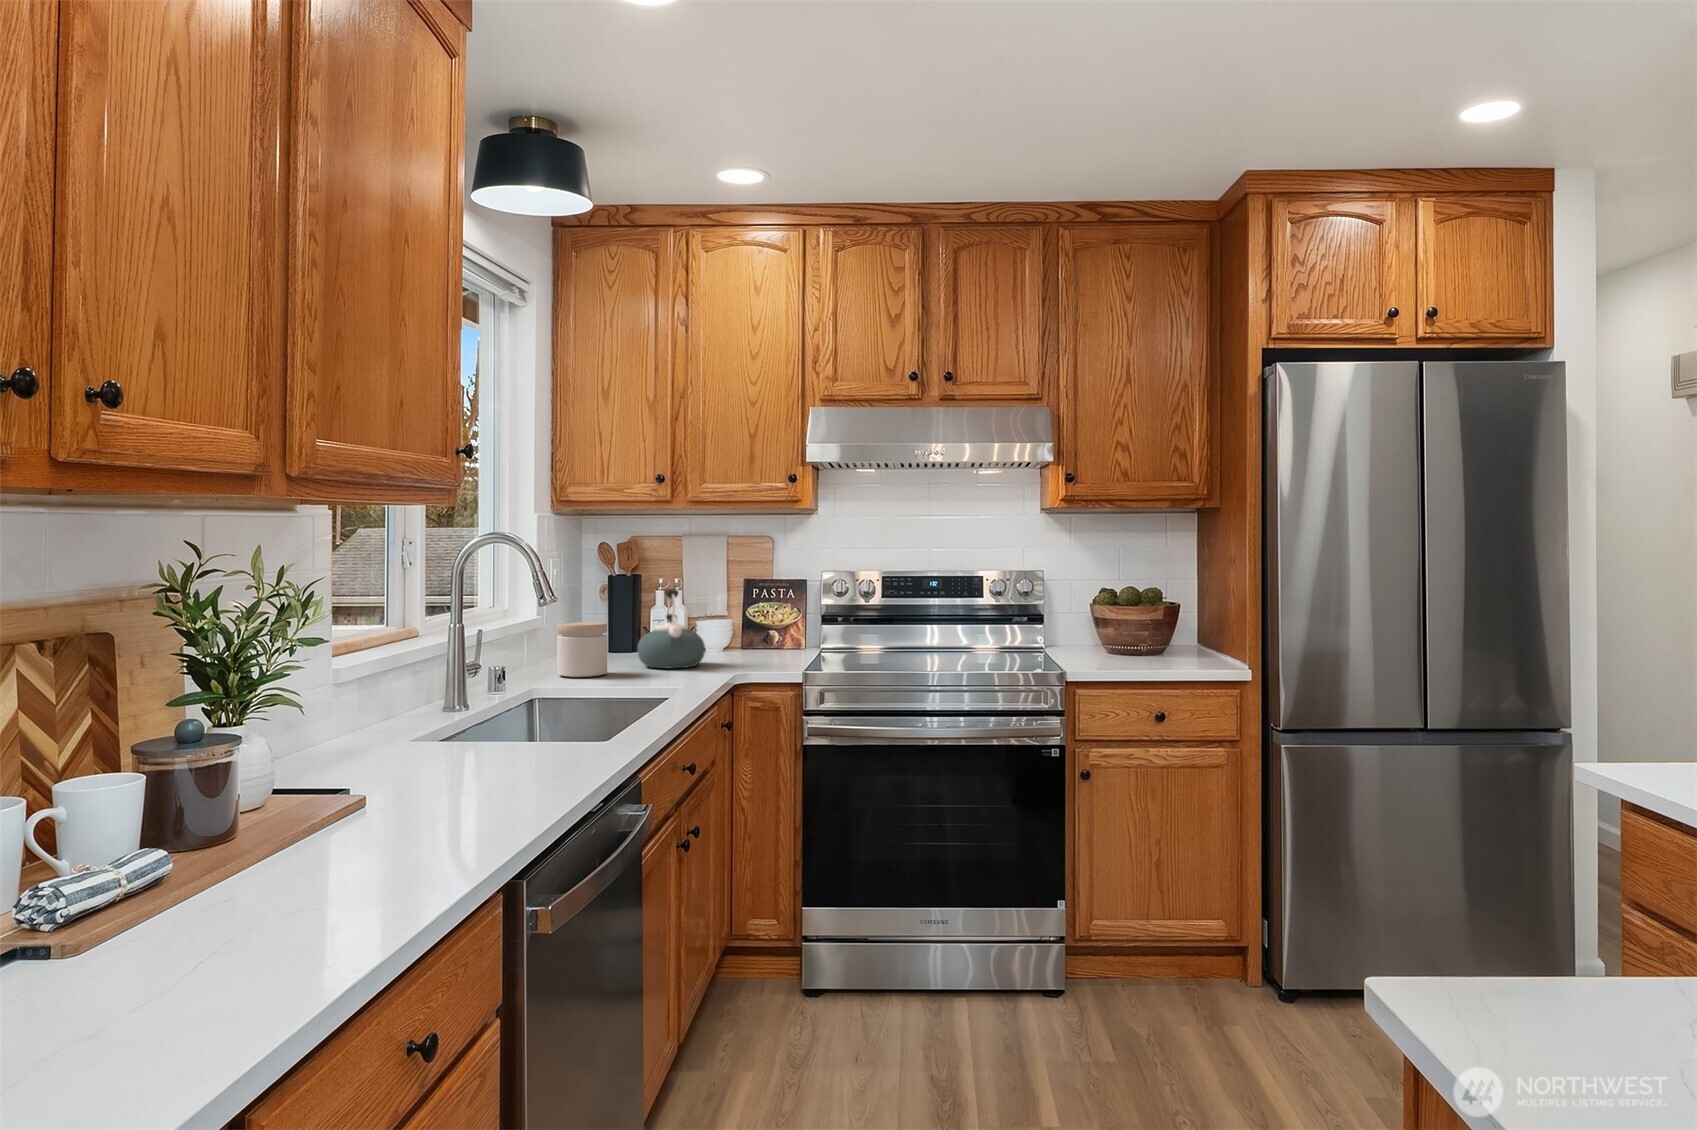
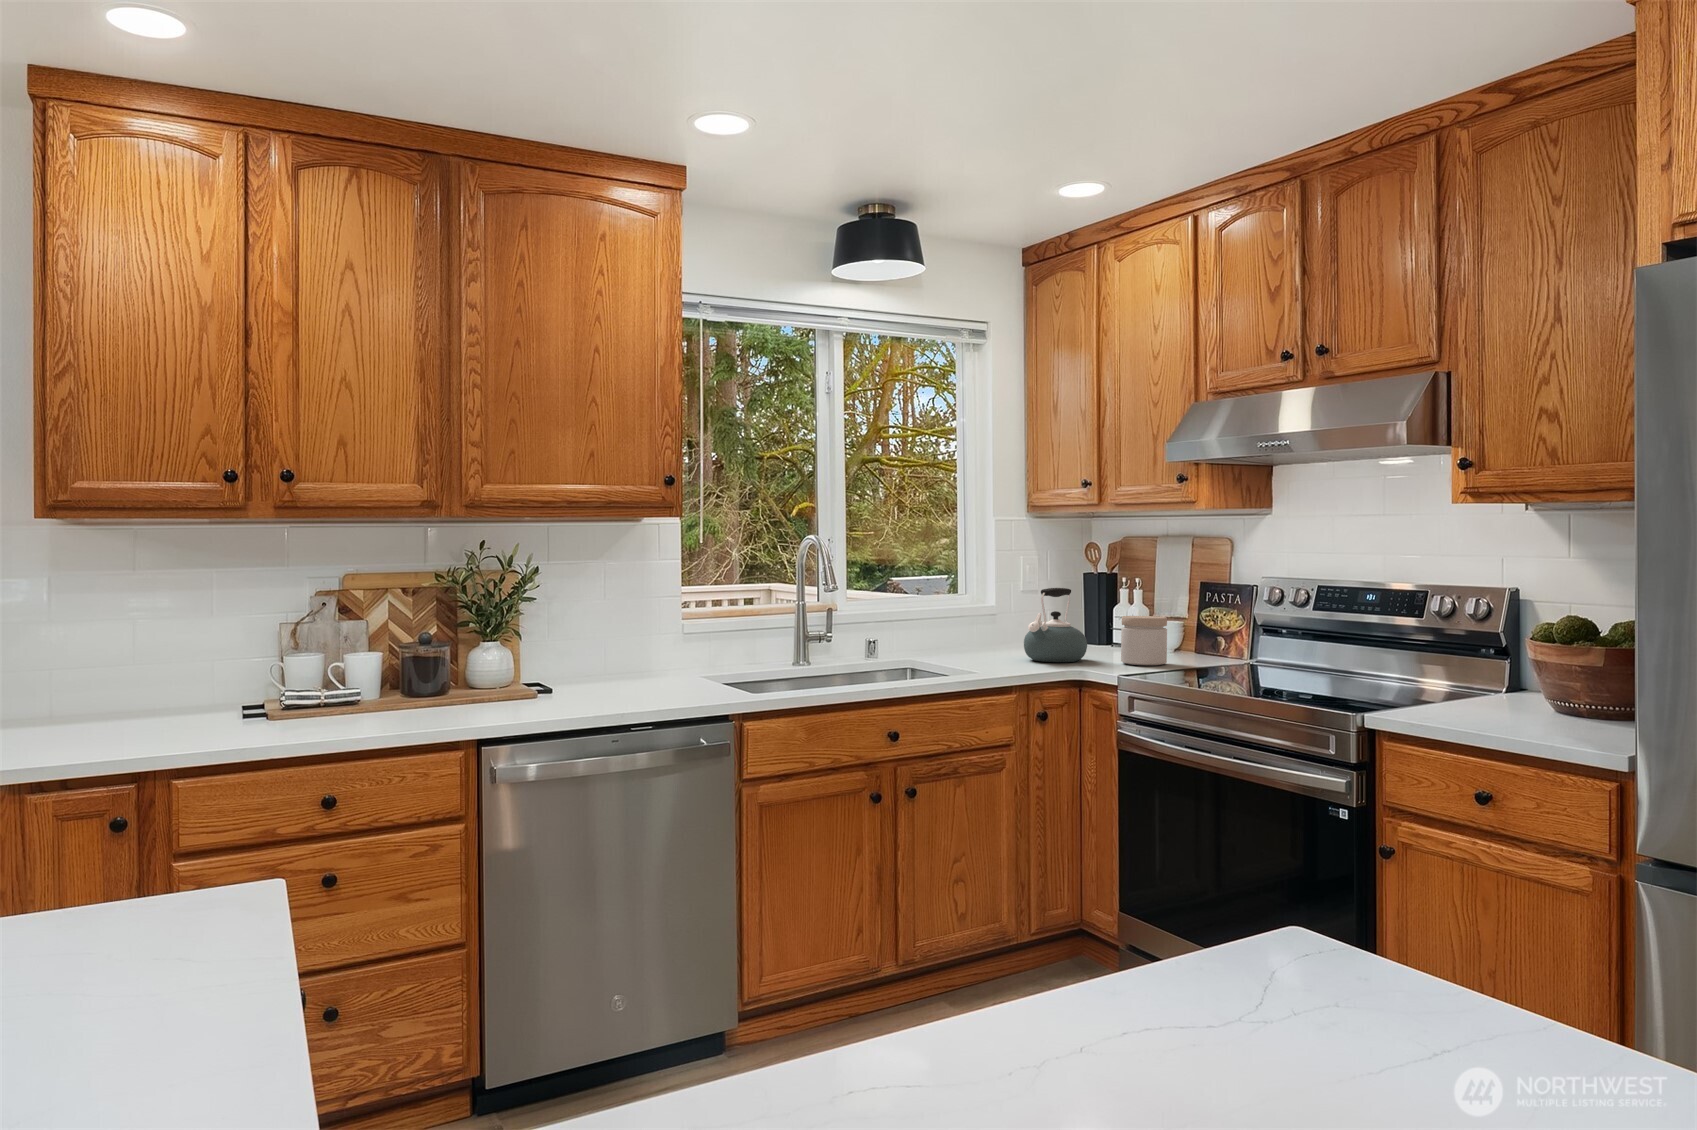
jar: present [557,622,607,677] -> present [1121,616,1167,665]

